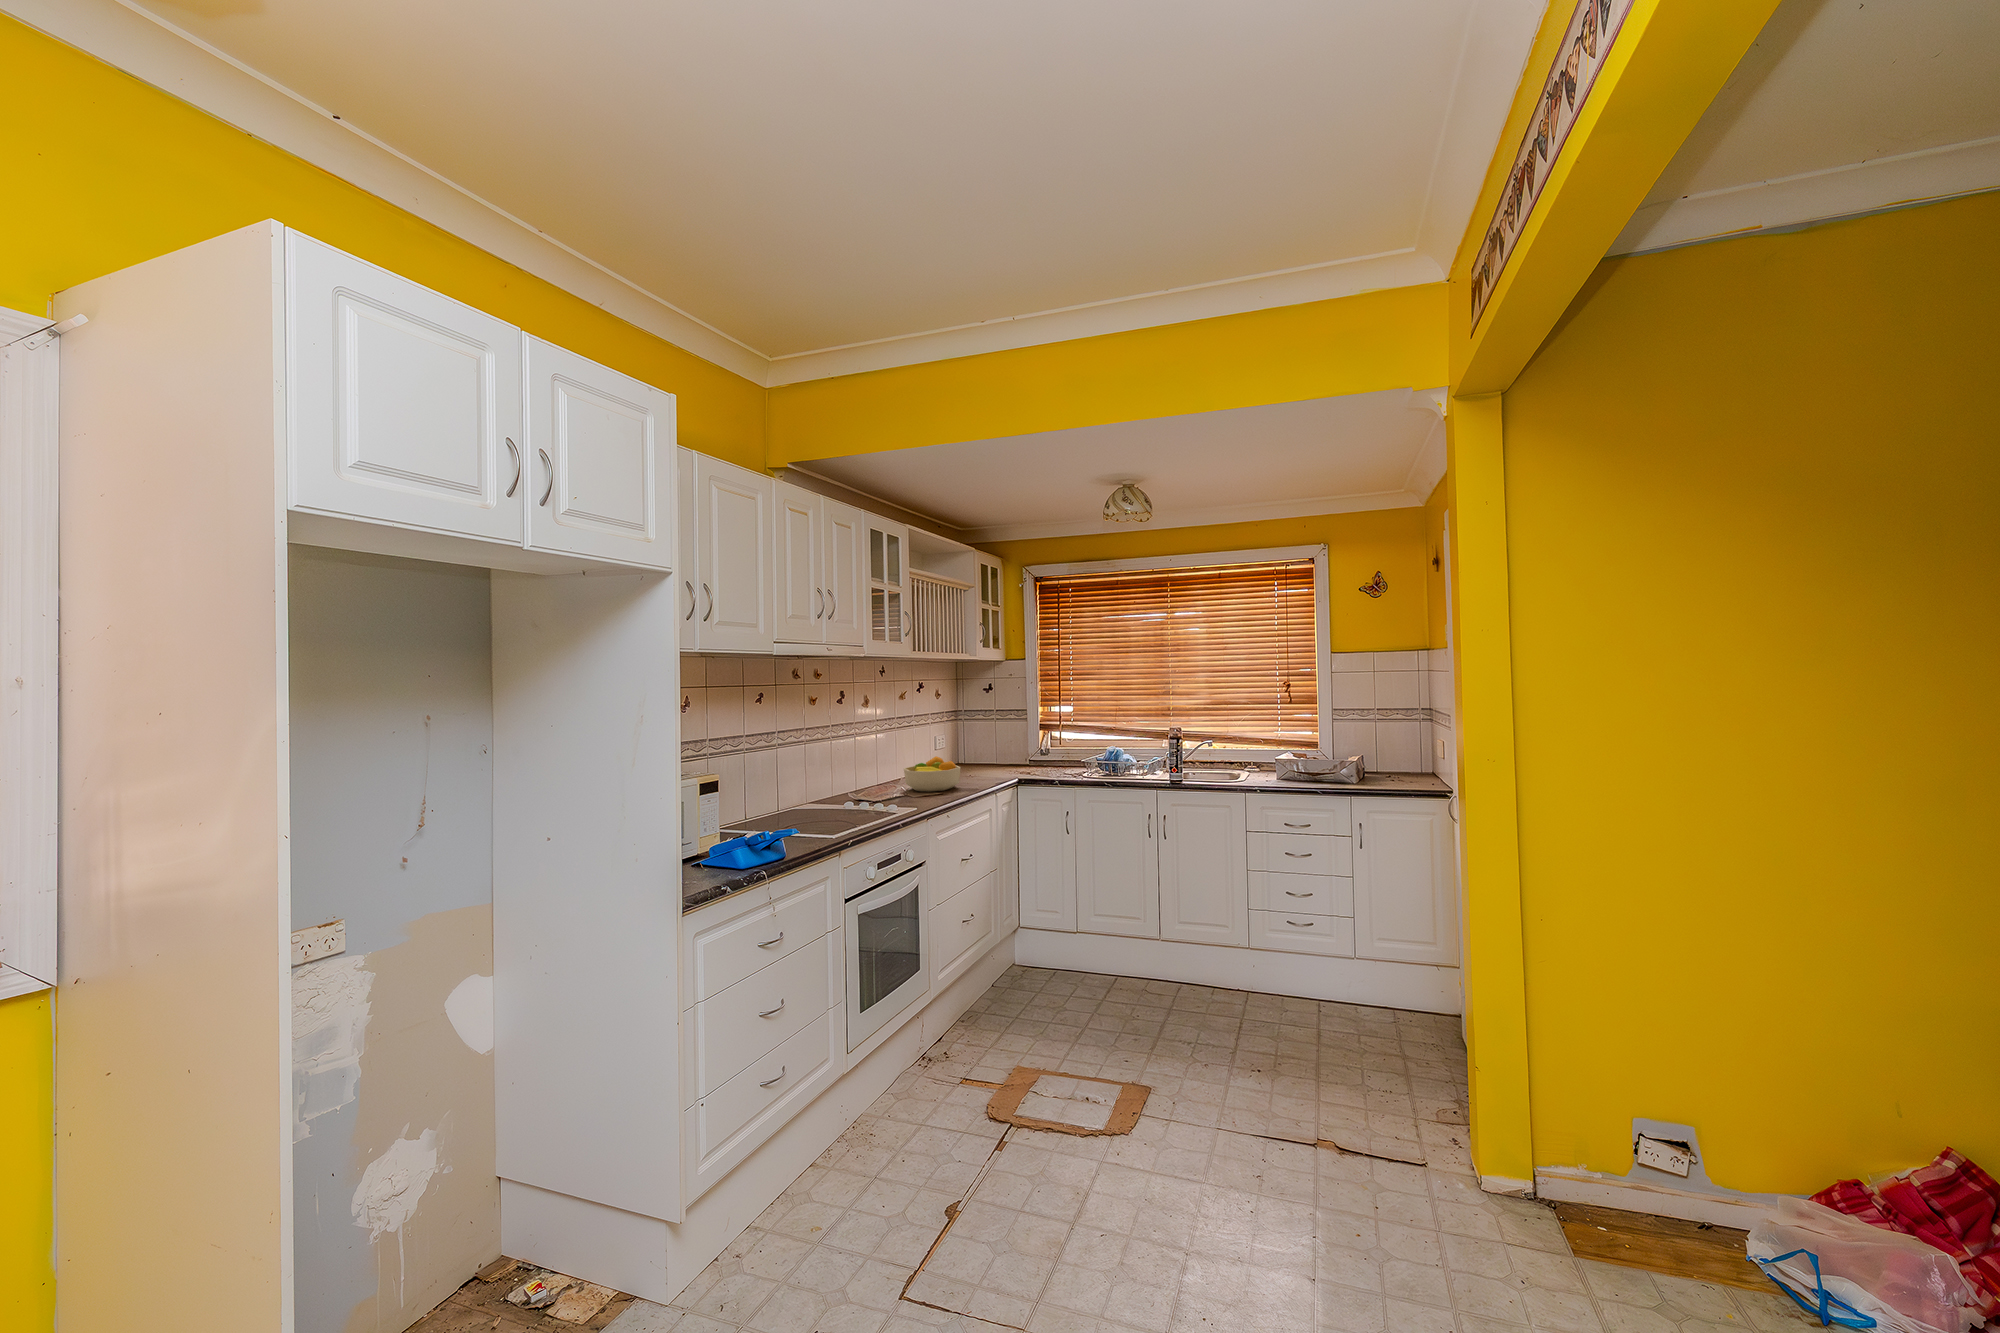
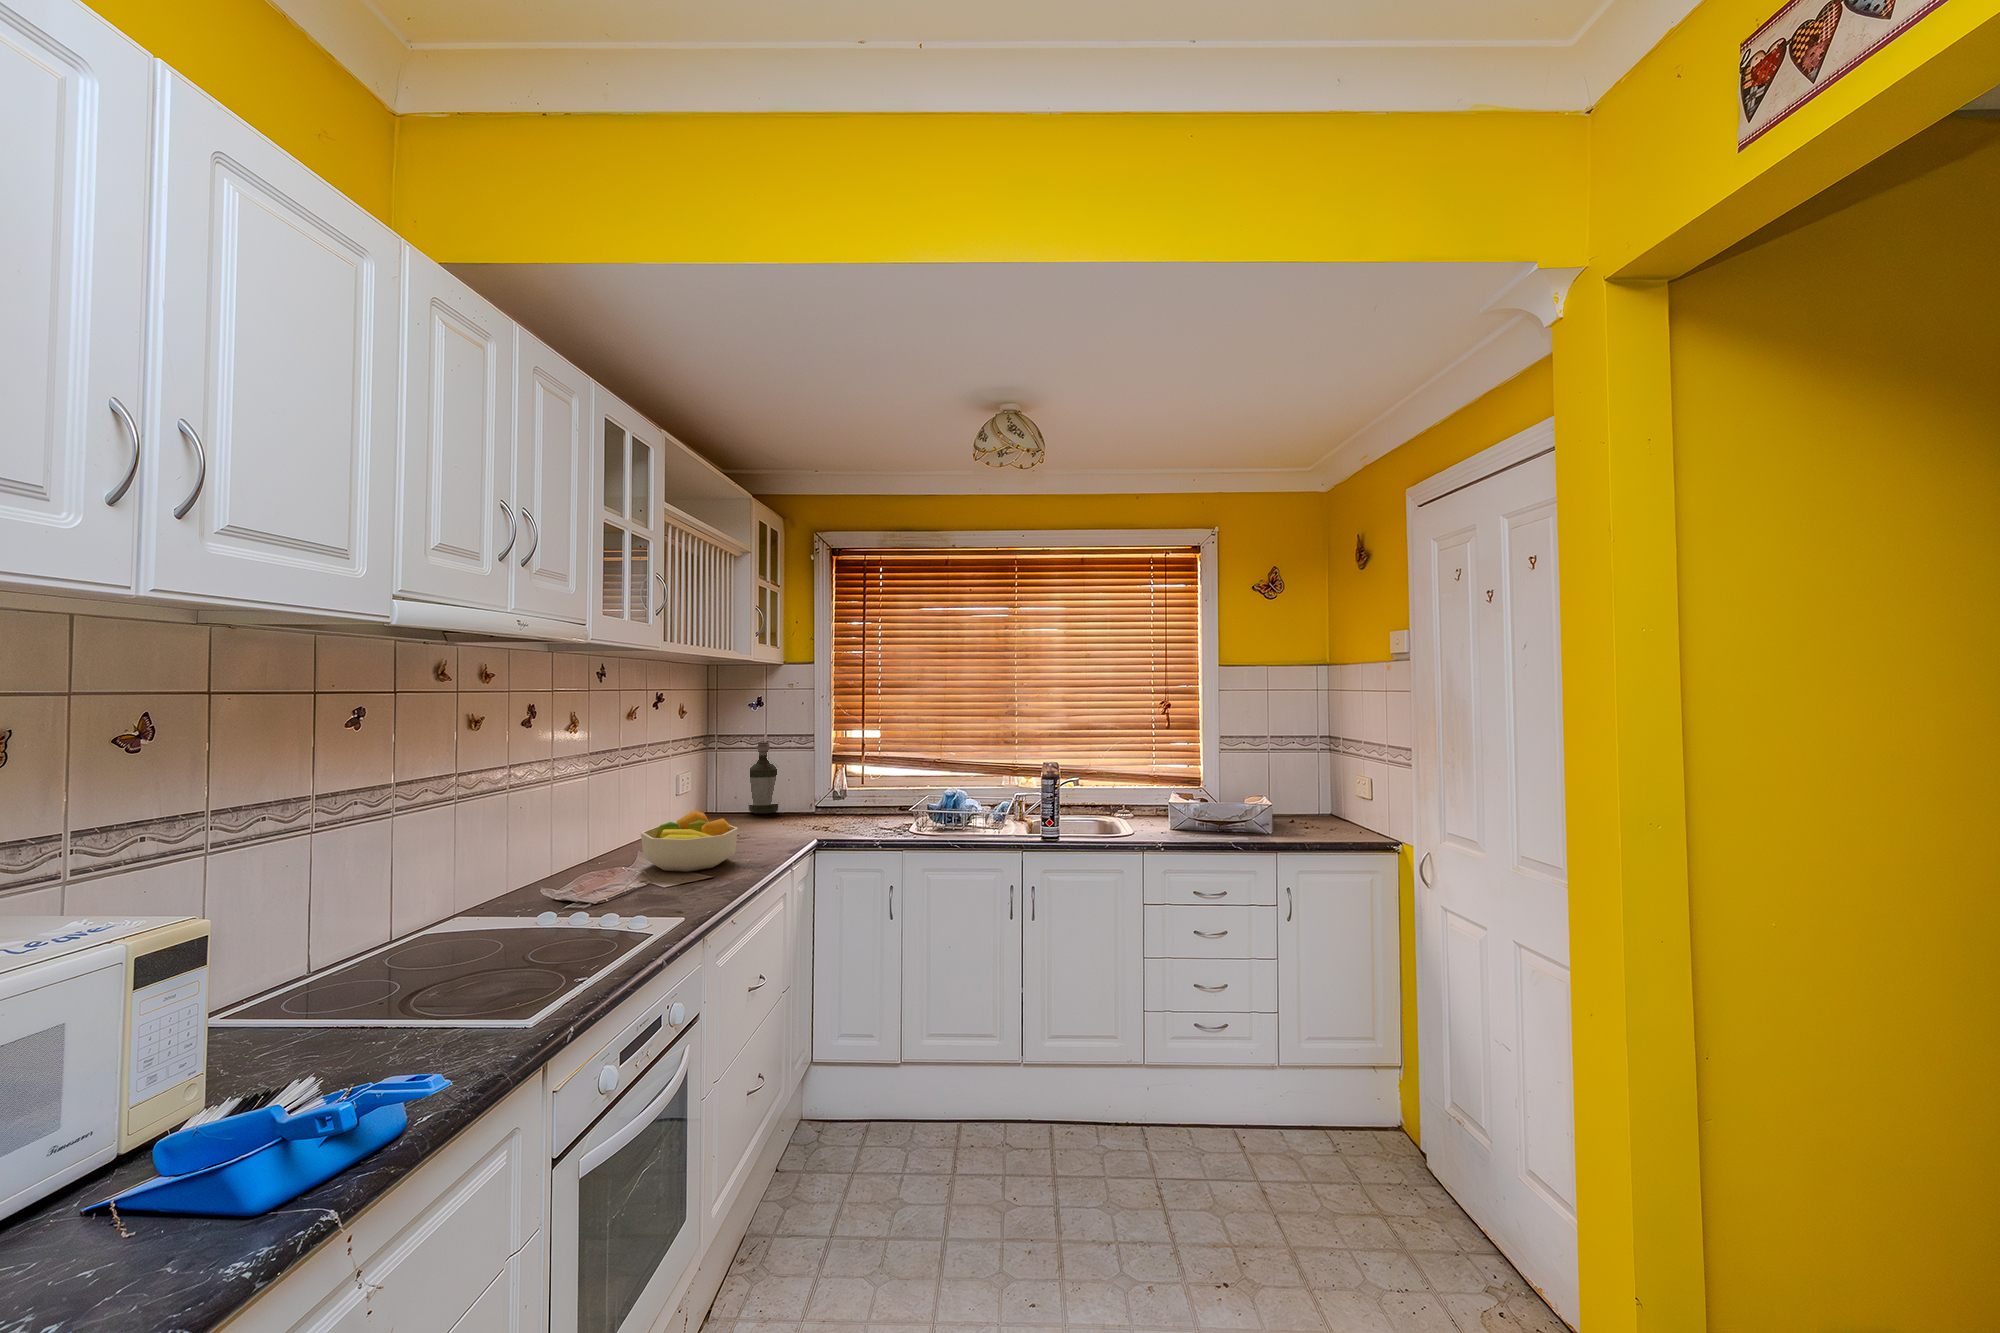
bottle: none [982,715,1004,765] -> present [749,742,778,814]

